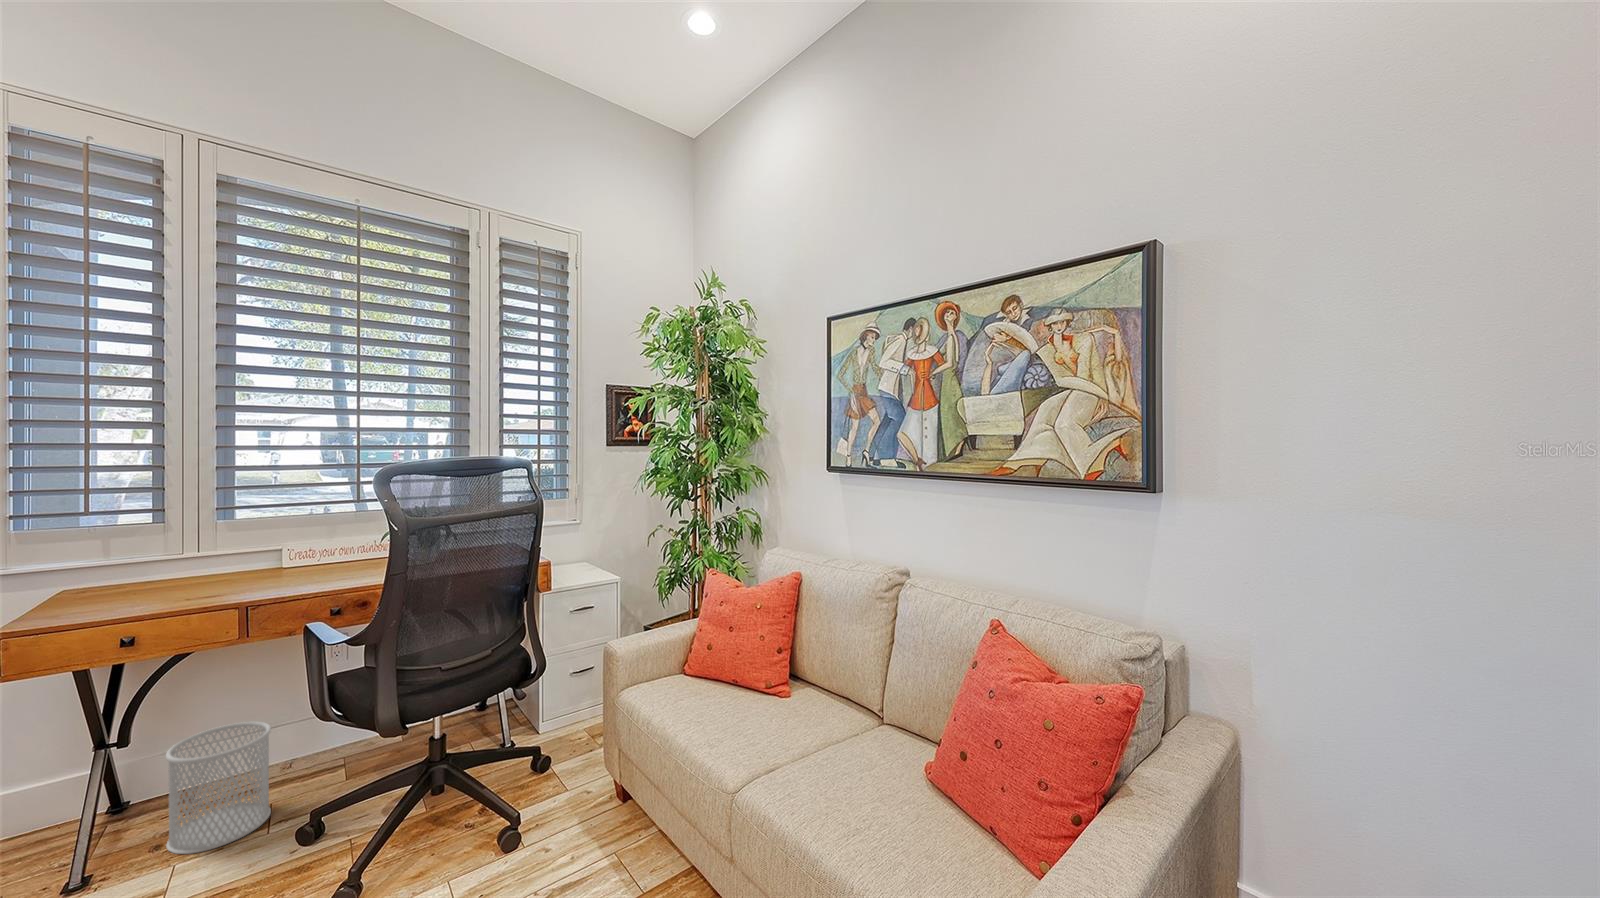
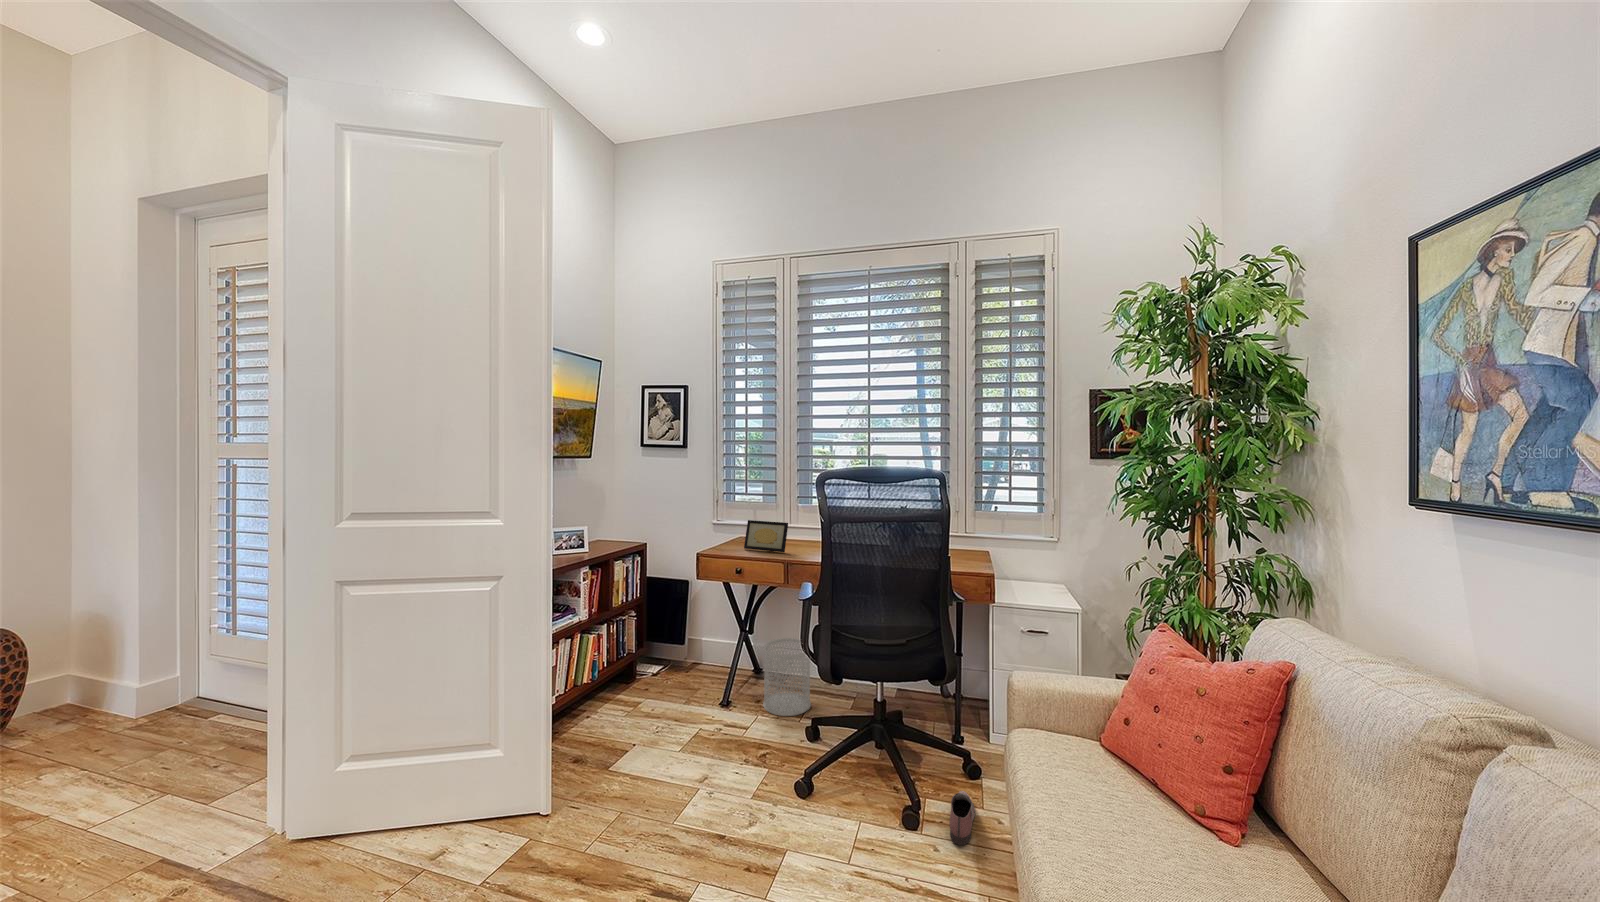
picture frame: none [103,551,215,609] -> present [744,520,788,552]
shoe: none [539,783,574,832] -> present [950,791,976,845]

